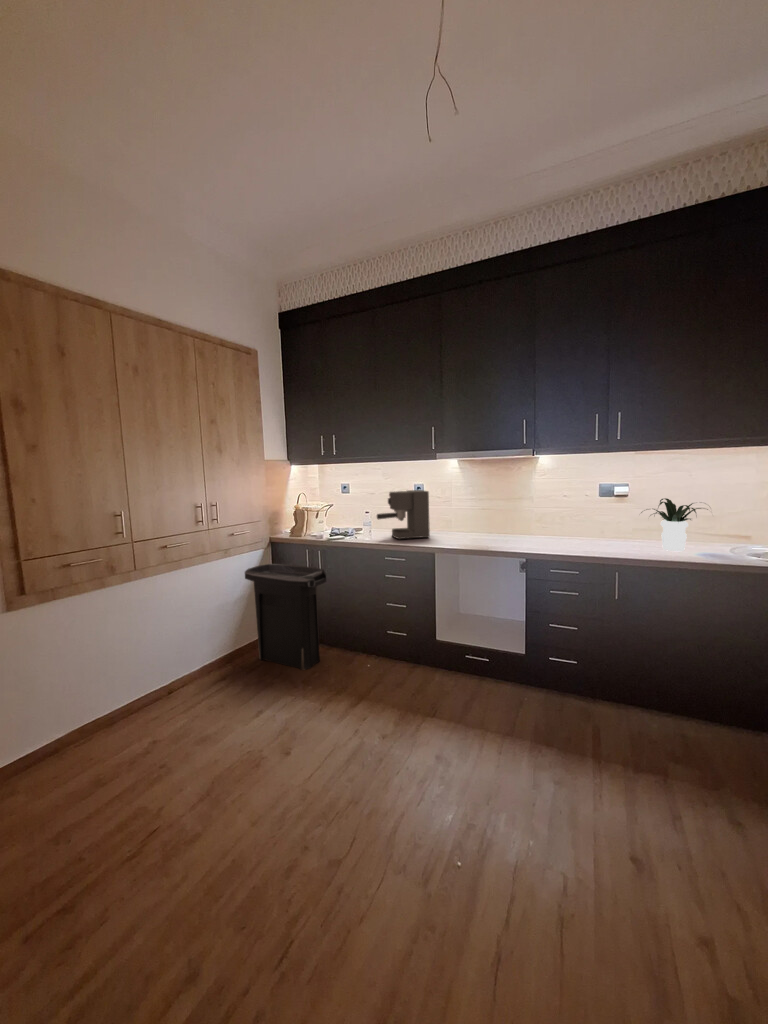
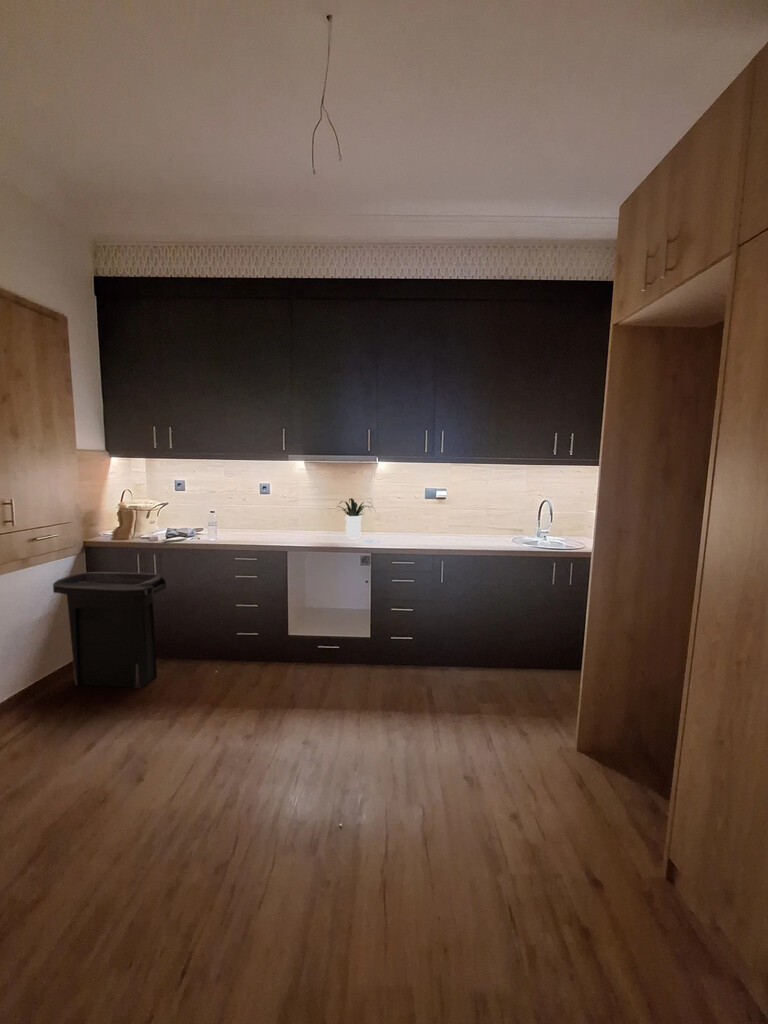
coffee maker: present [377,490,430,540] -> none [224,489,280,540]
potted plant: present [641,498,708,551] -> present [338,498,372,538]

